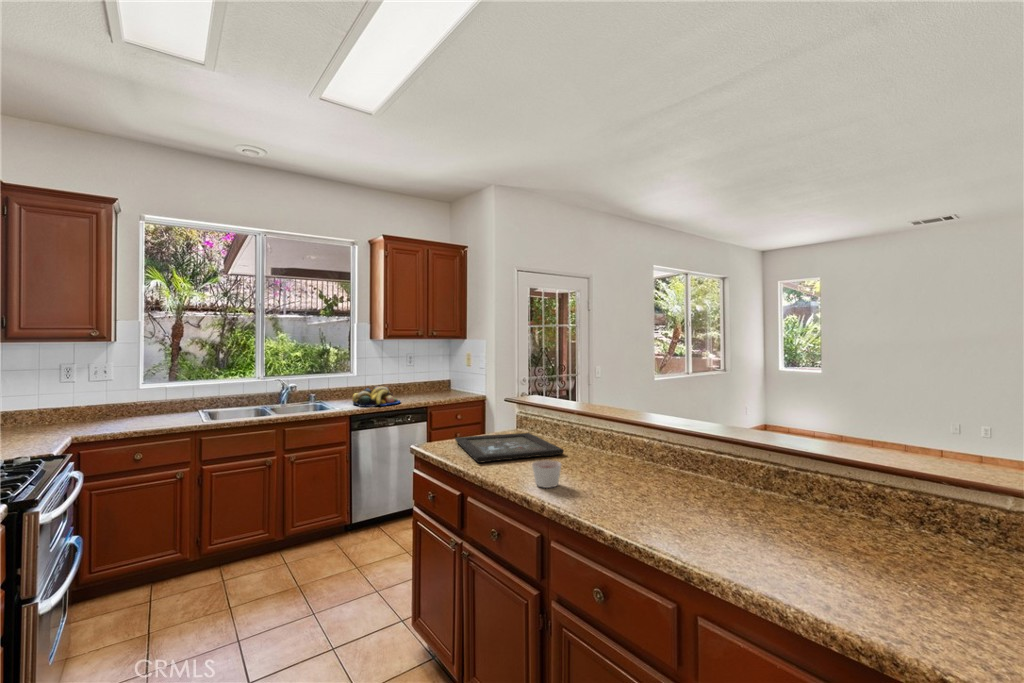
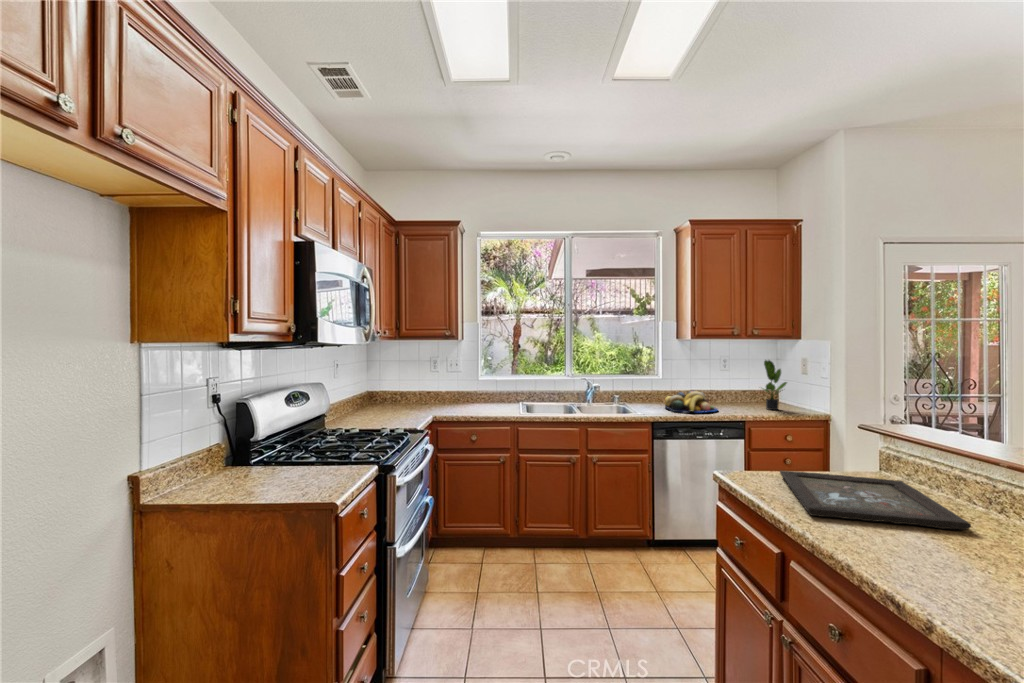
potted plant: none [432,356,454,398] -> present [764,360,787,410]
candle: present [532,460,561,488] -> none [904,541,966,592]

